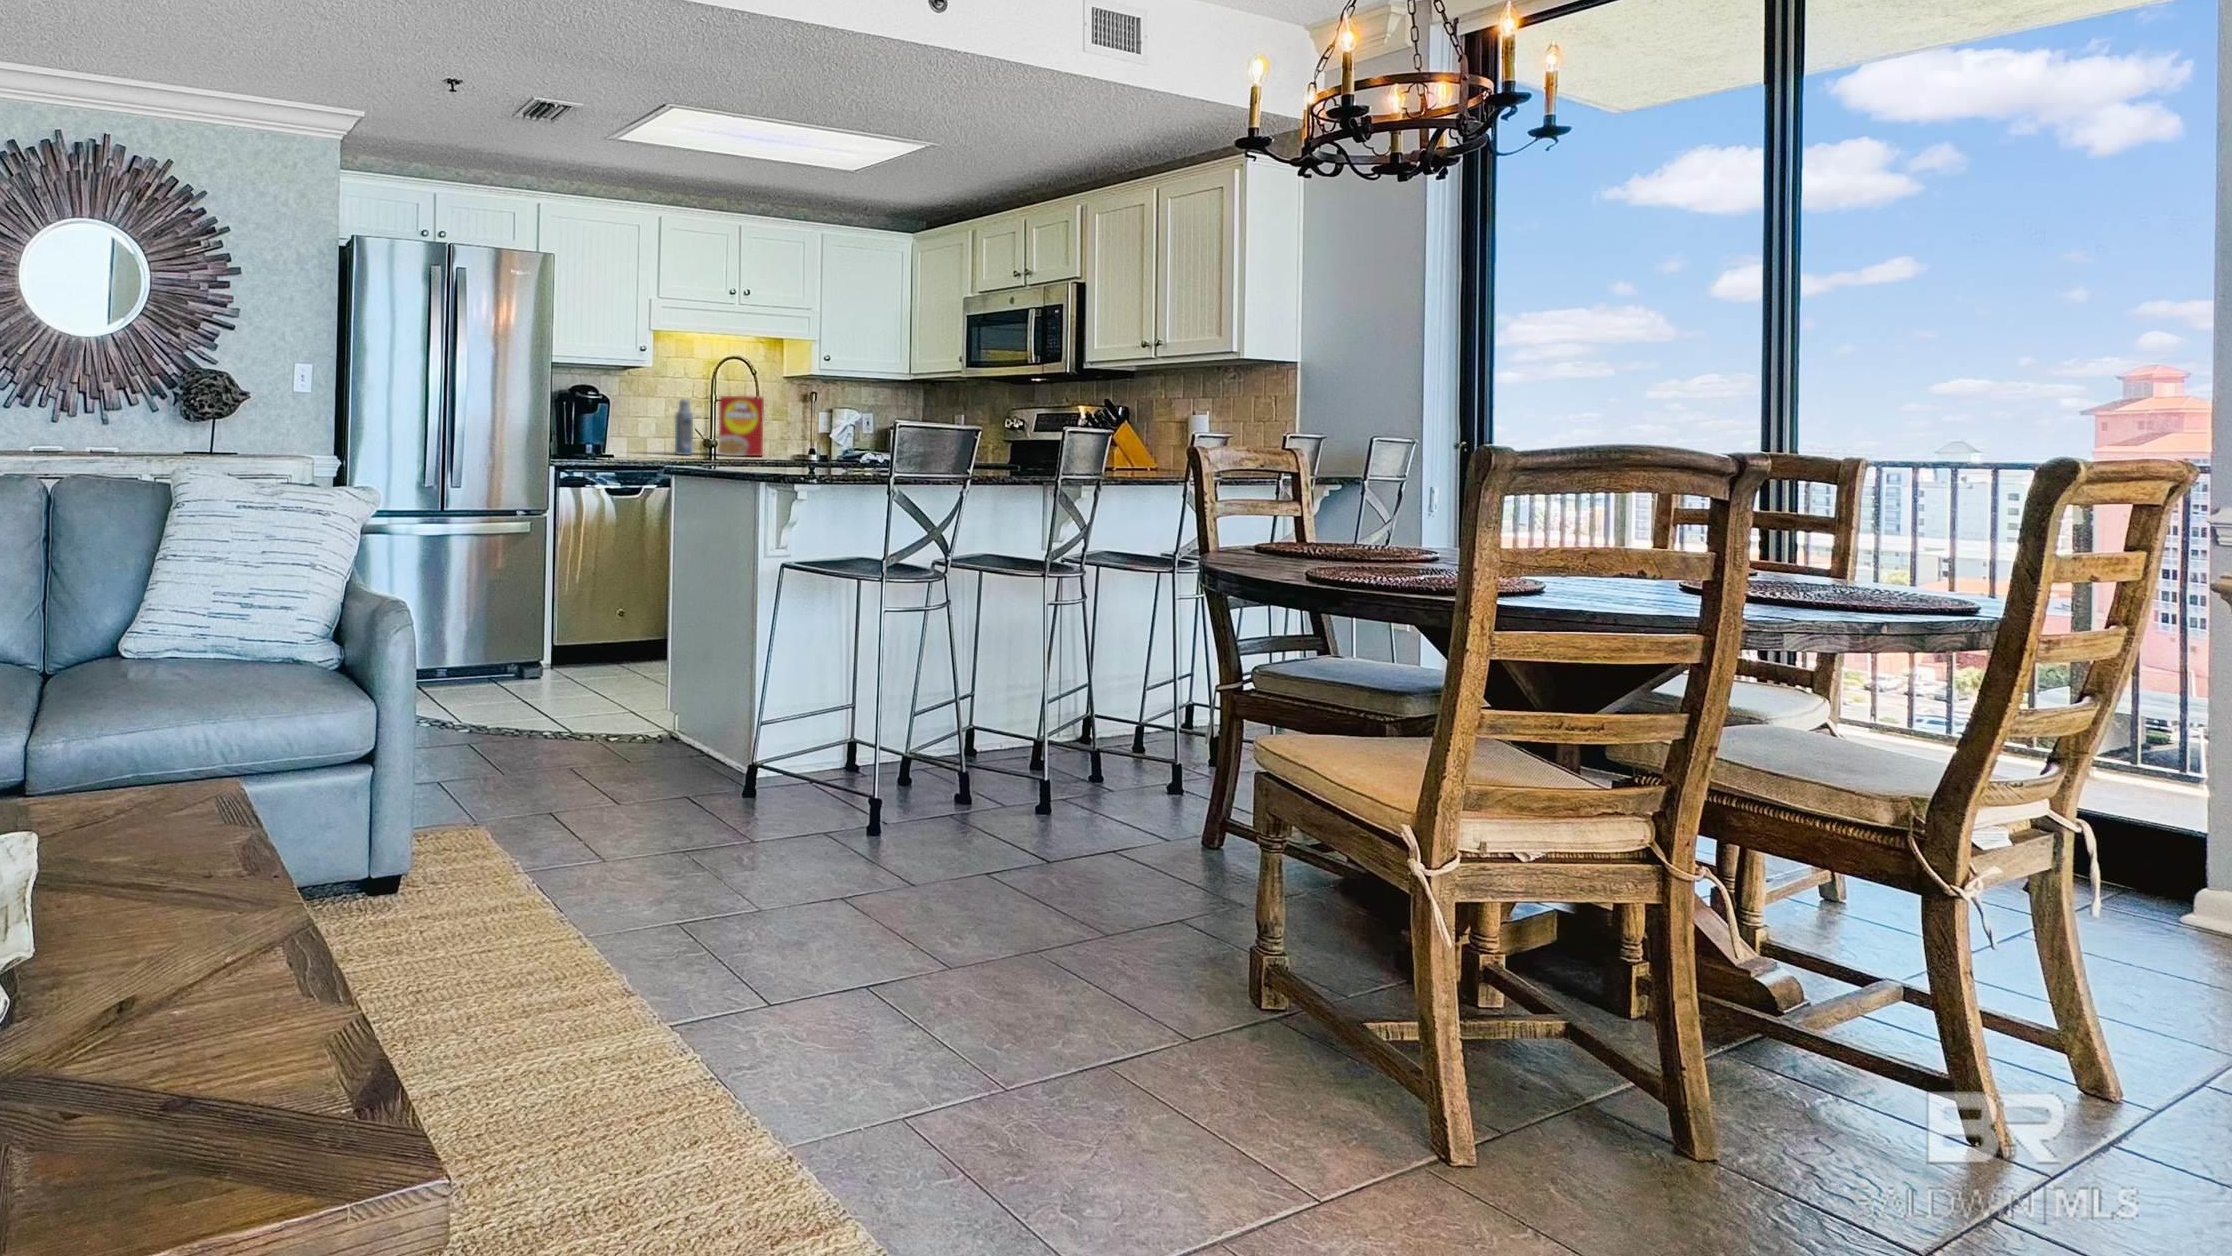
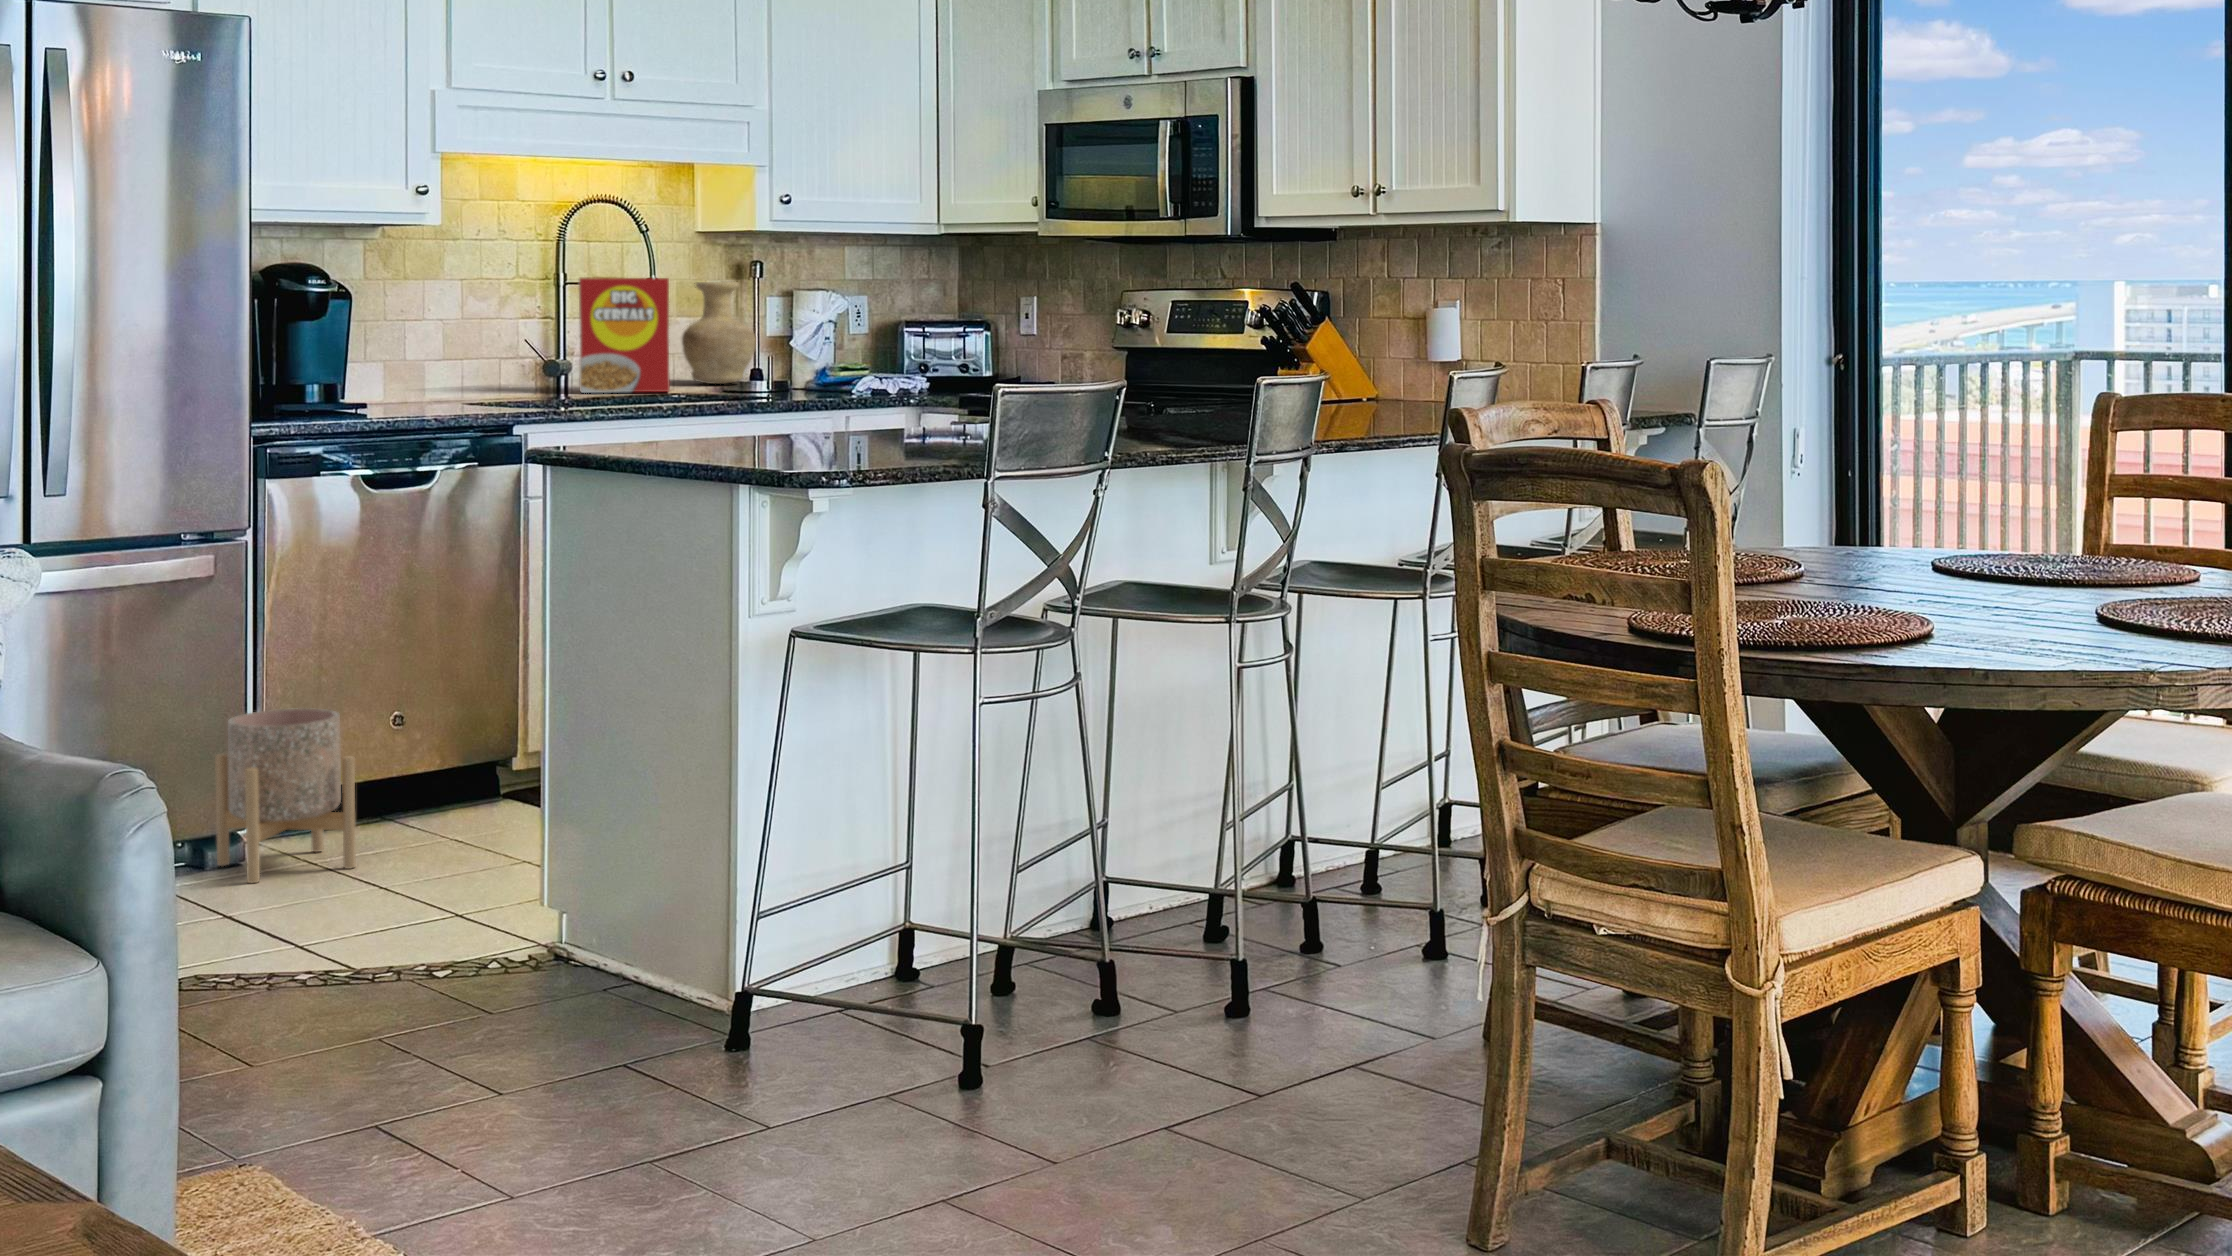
bottle: present [675,399,693,455] -> none [491,285,529,394]
vase: none [770,401,810,454] -> present [682,282,756,384]
planter: none [520,602,585,689] -> present [215,708,356,883]

